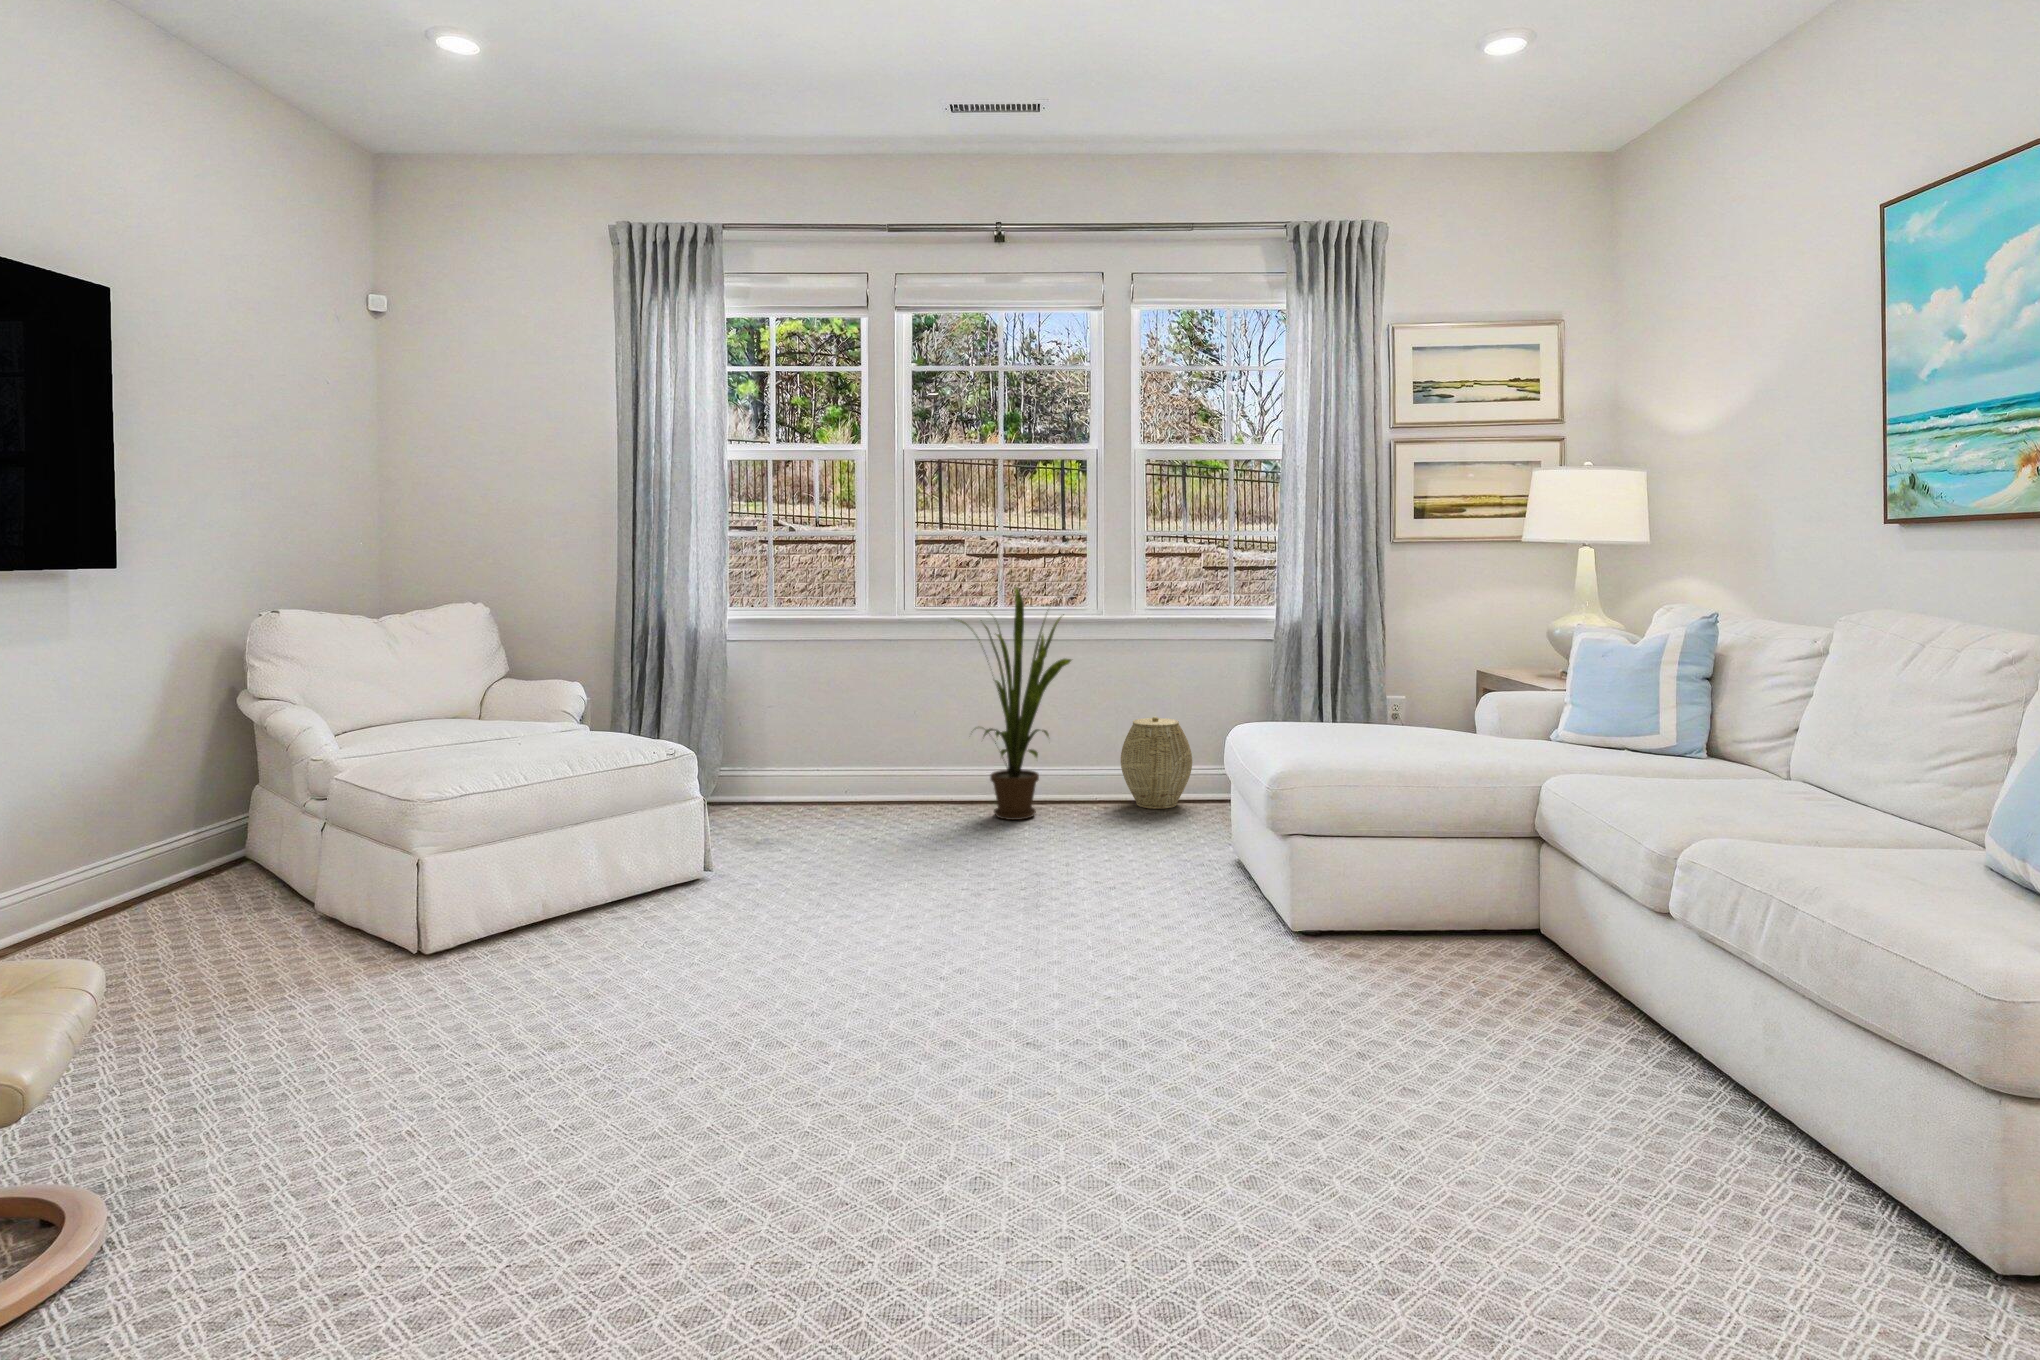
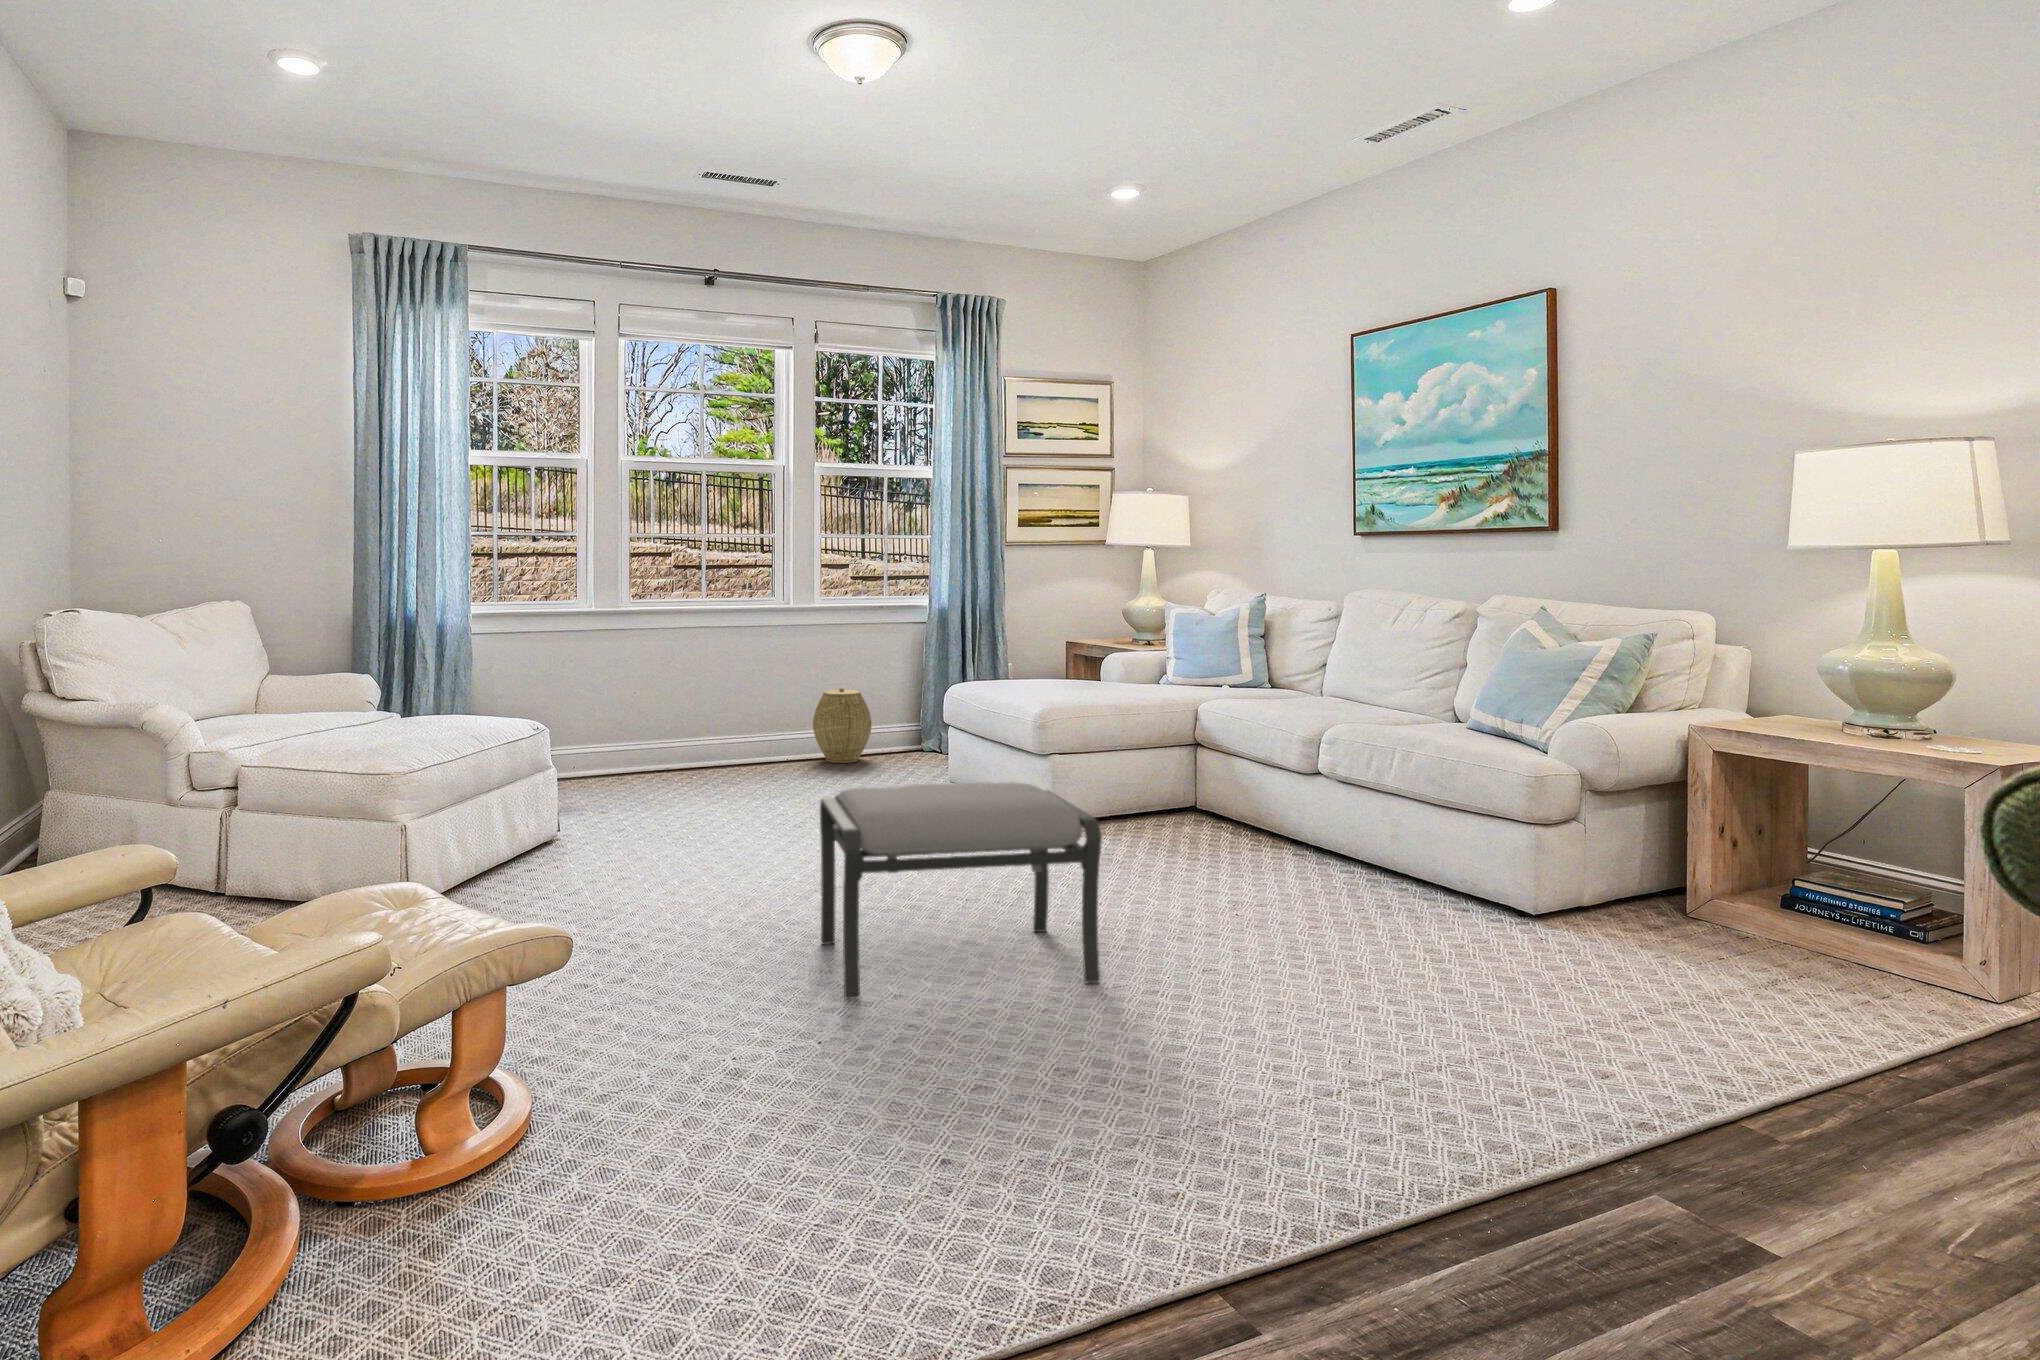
house plant: present [951,587,1071,820] -> none [683,581,795,778]
ottoman: none [599,894,1054,1284] -> present [820,782,1102,999]

